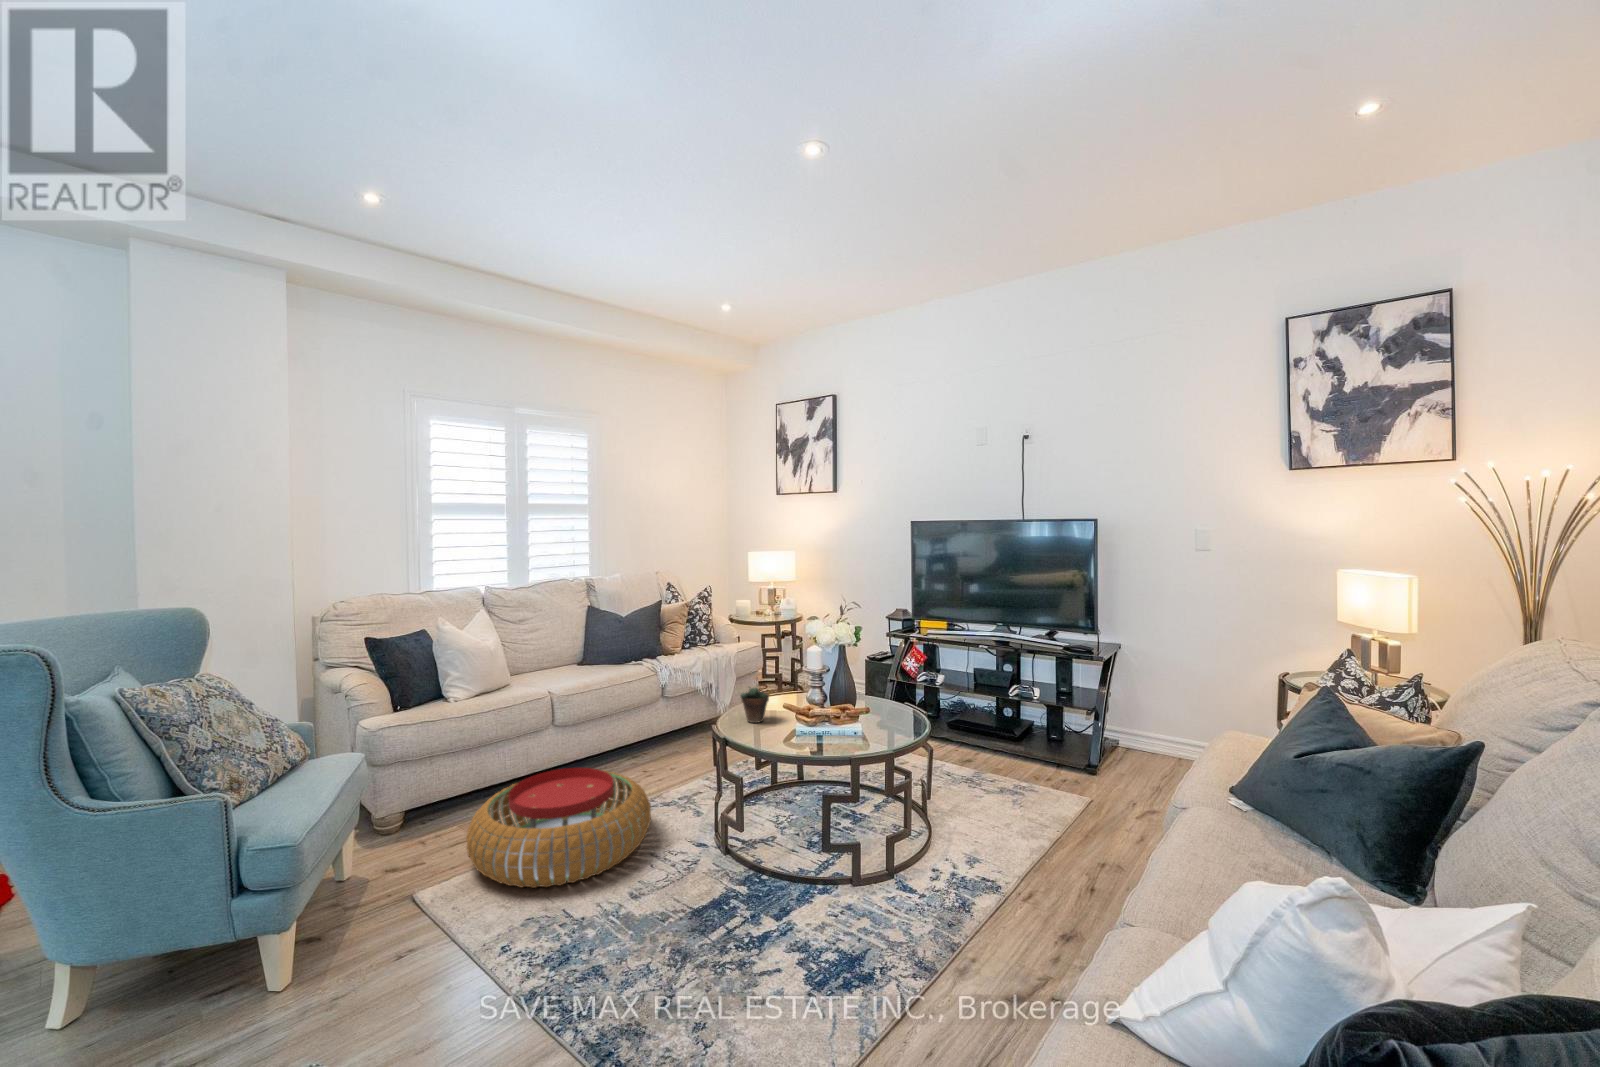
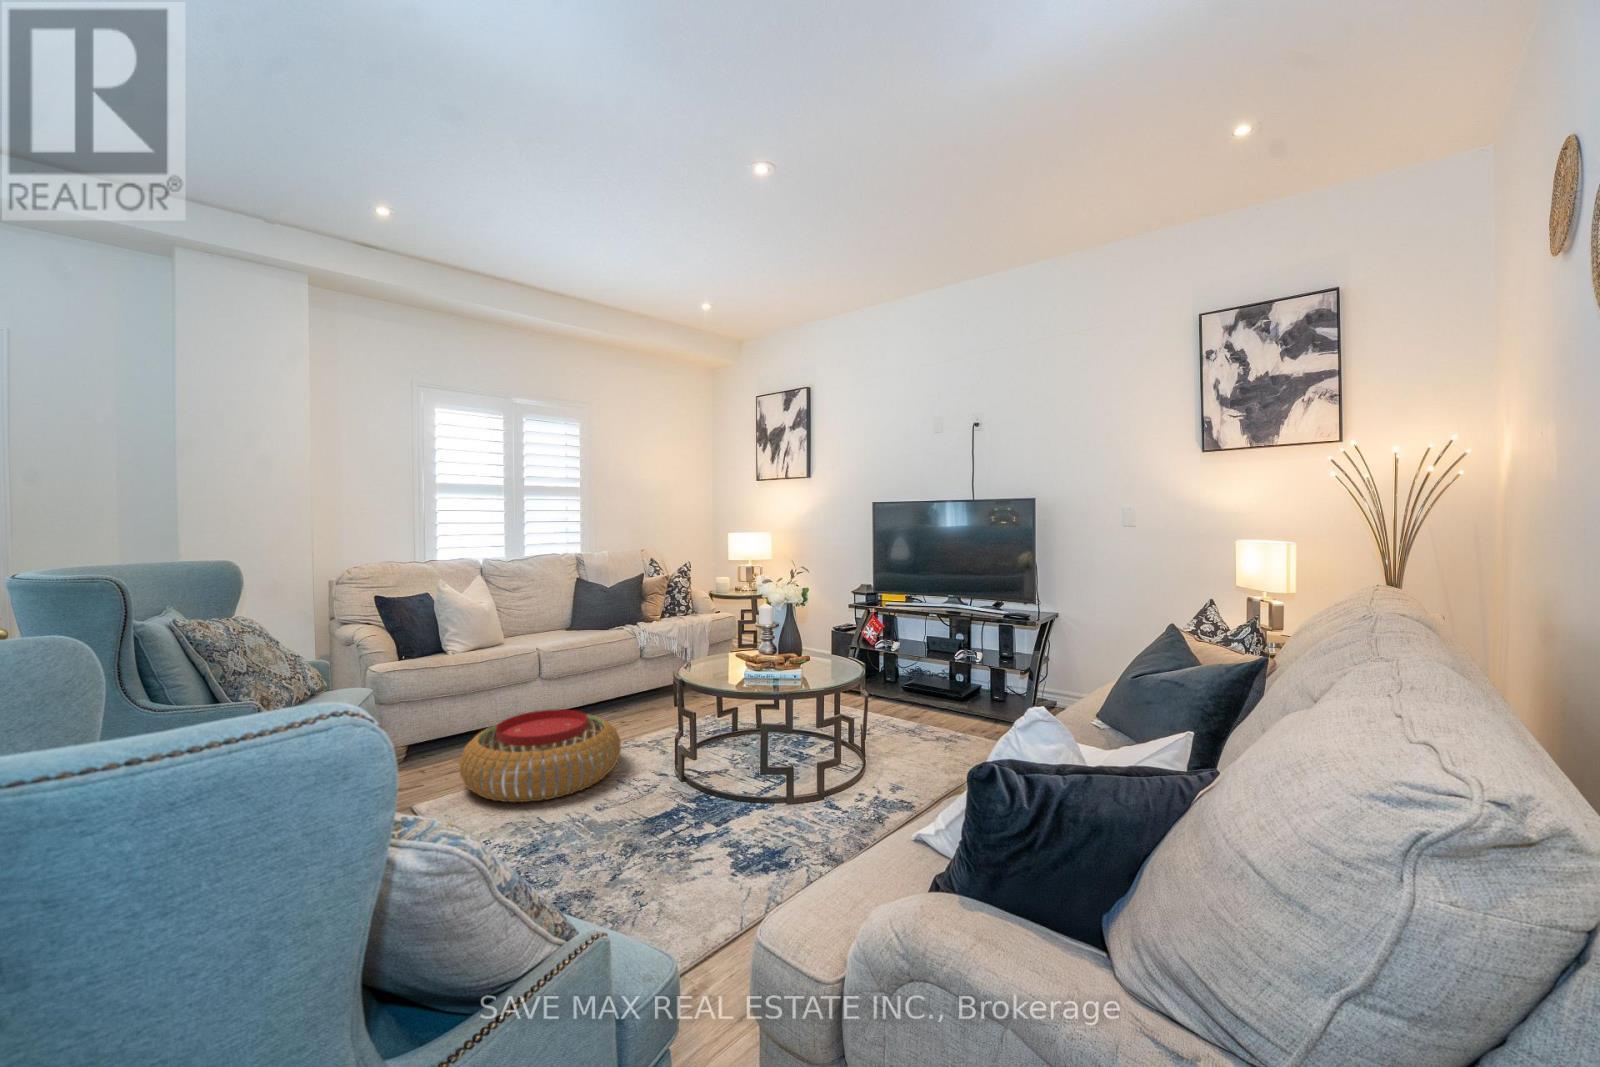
succulent plant: present [740,686,769,723] -> none [700,630,726,671]

